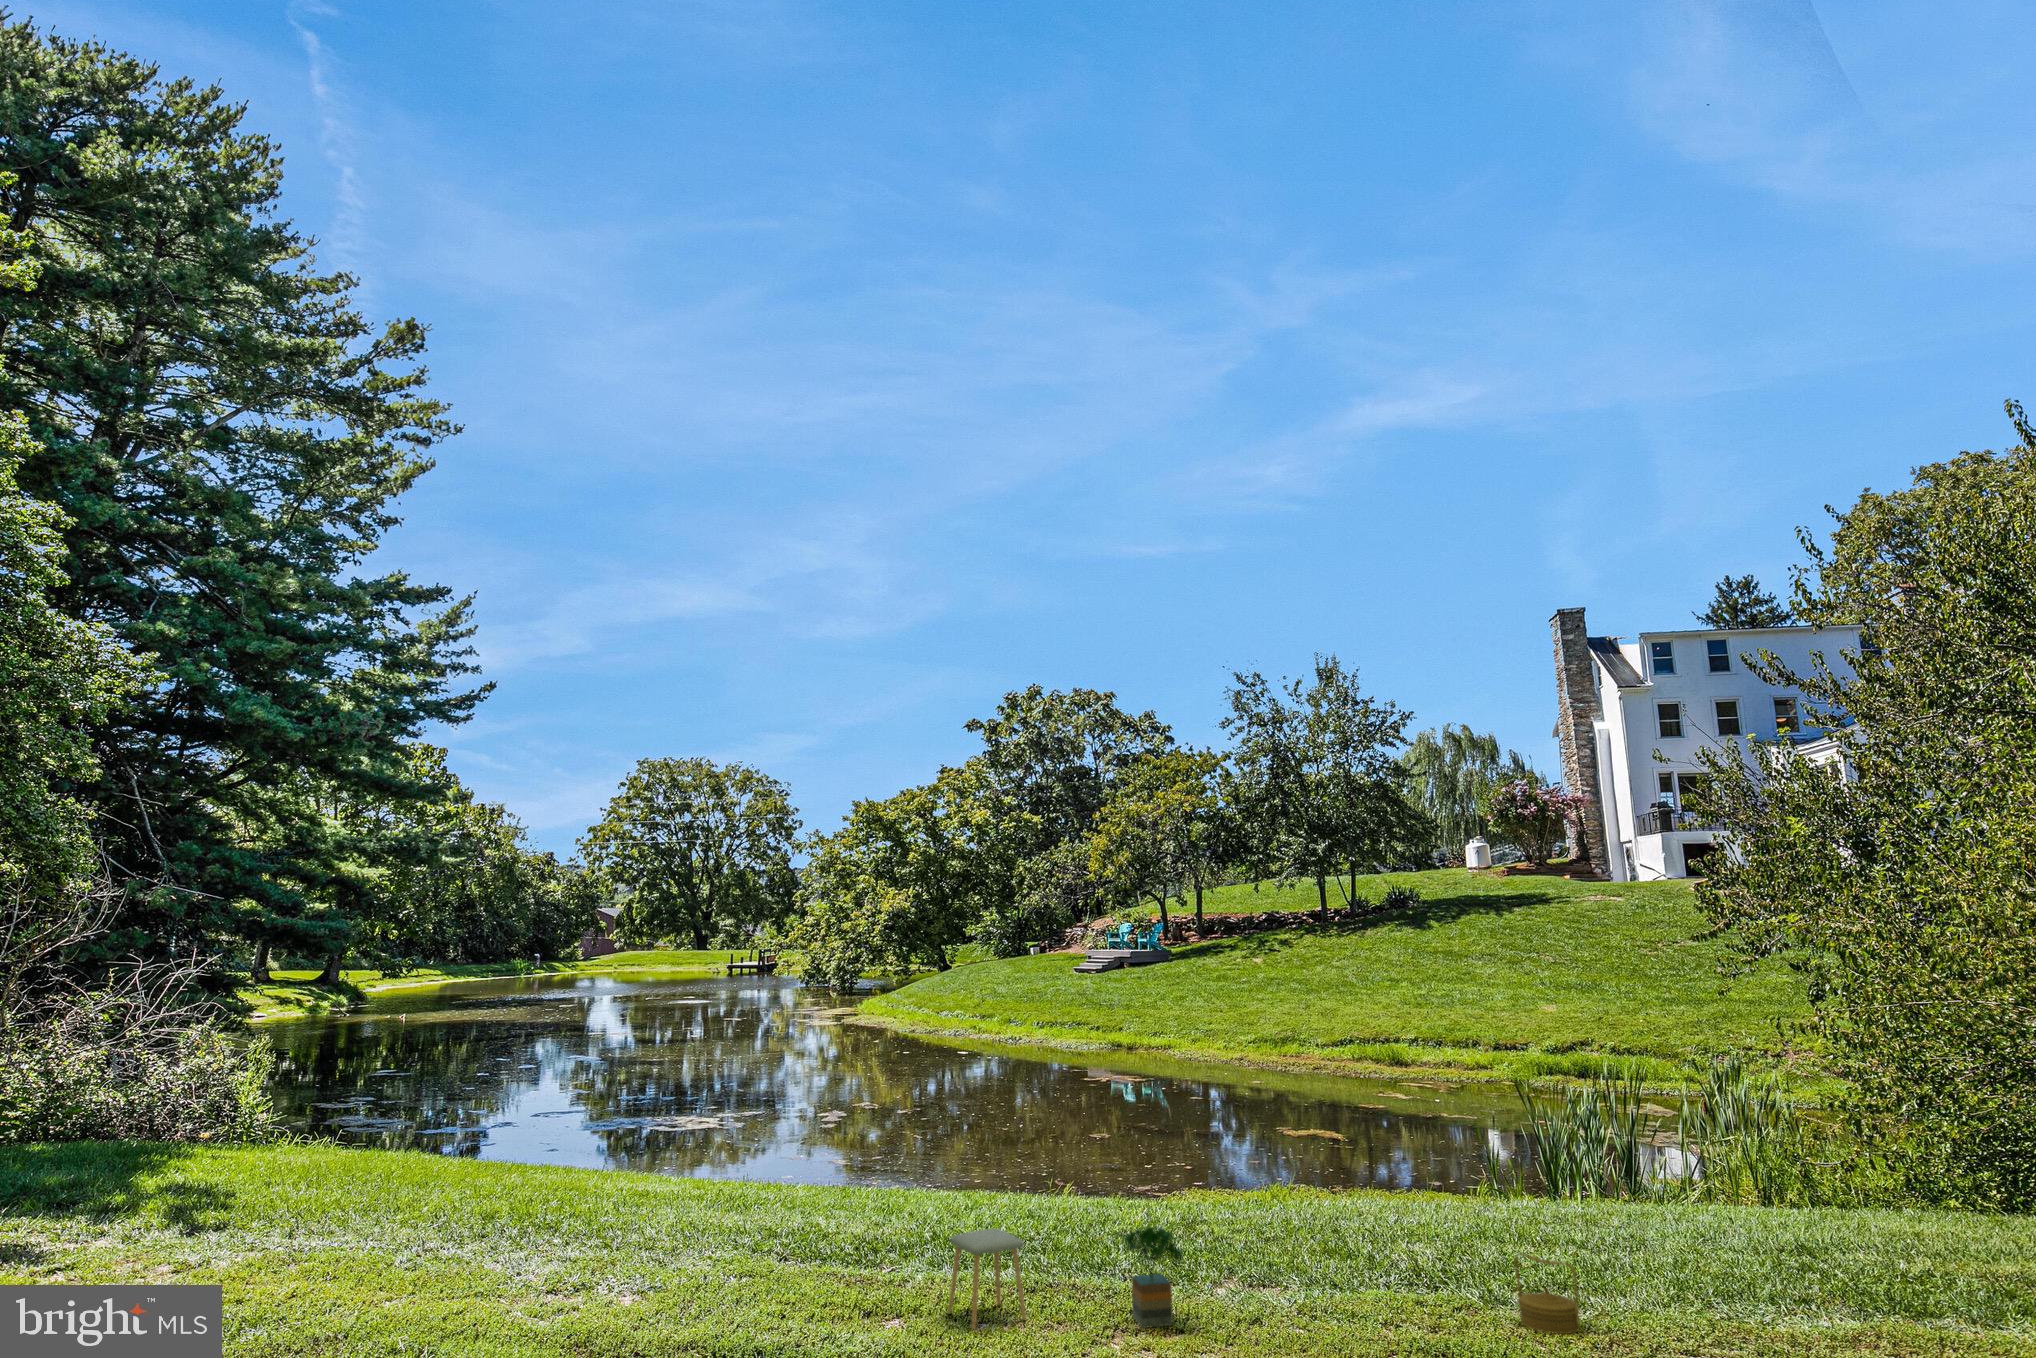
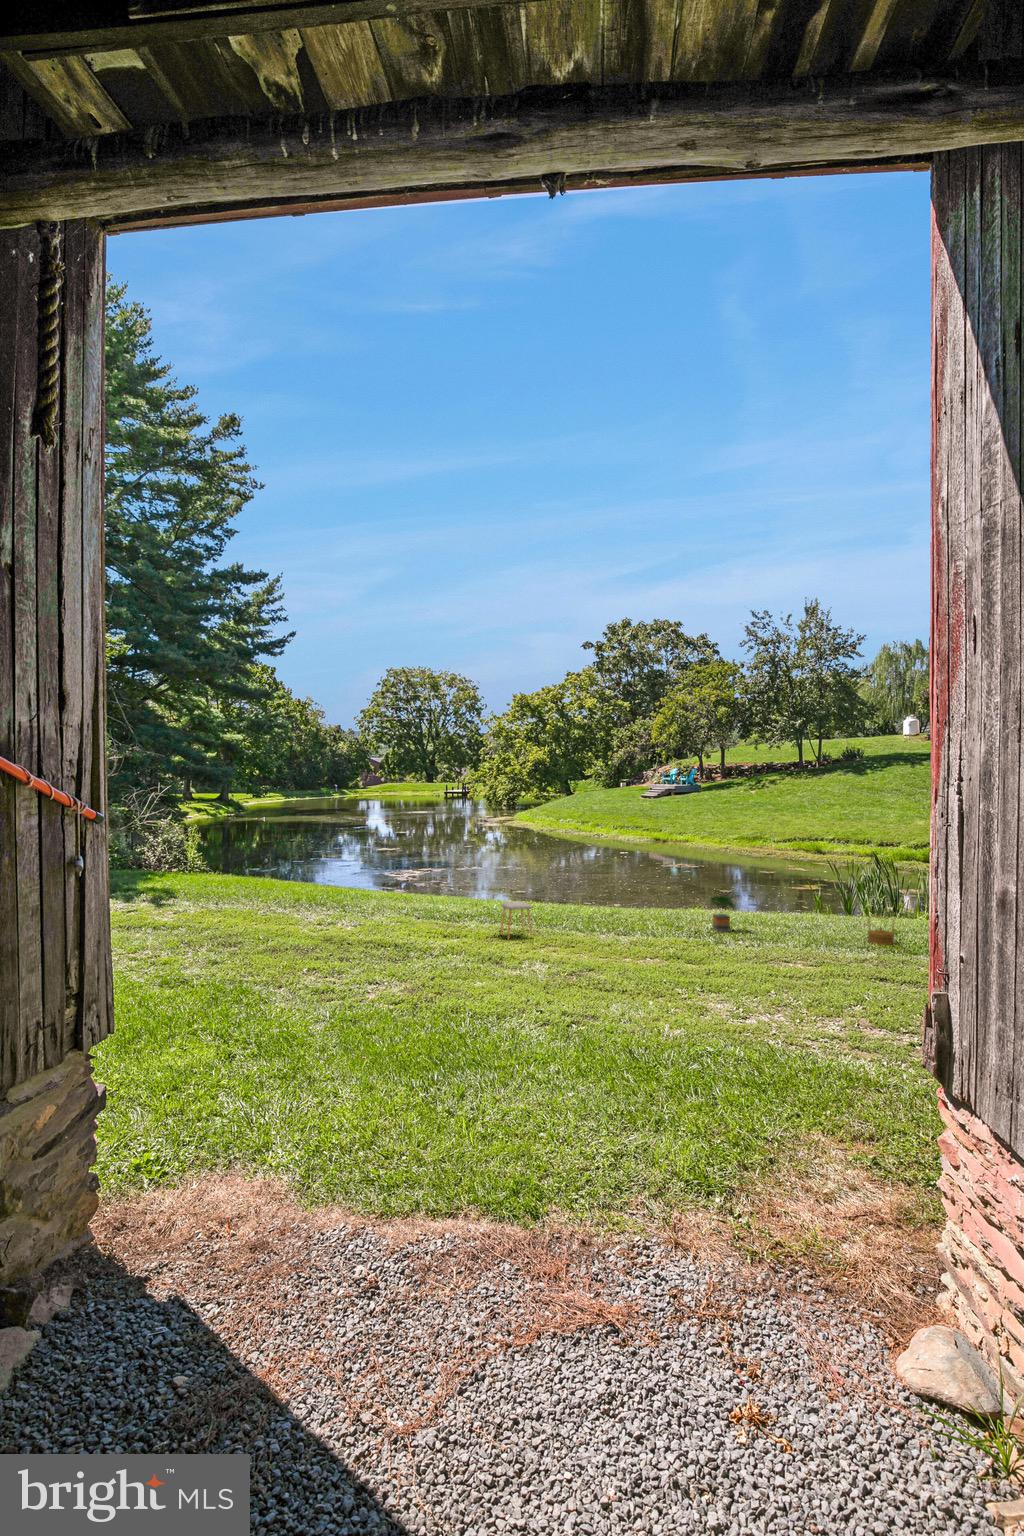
potted tree: present [1123,1226,1184,1328] -> present [710,896,735,932]
basket: present [1514,1254,1580,1334] -> present [868,915,895,945]

